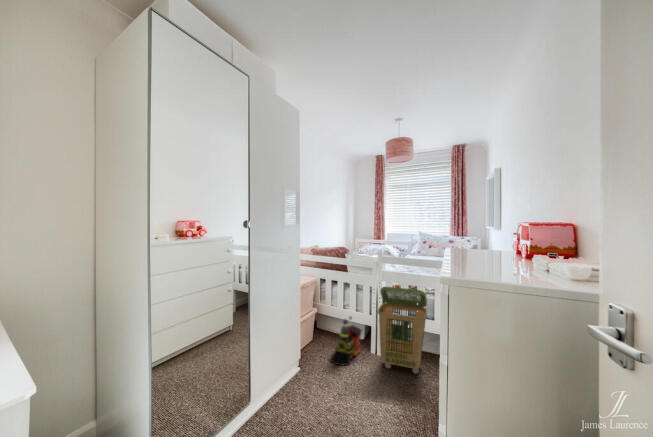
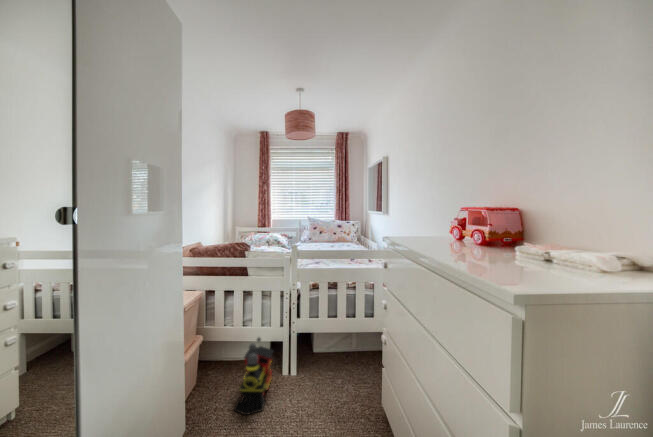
laundry basket: present [378,287,427,374] -> none [301,292,362,398]

